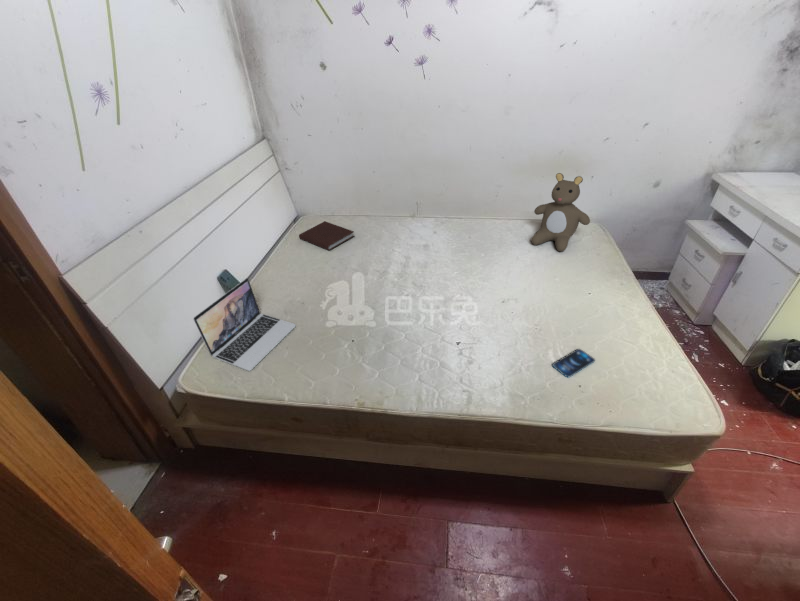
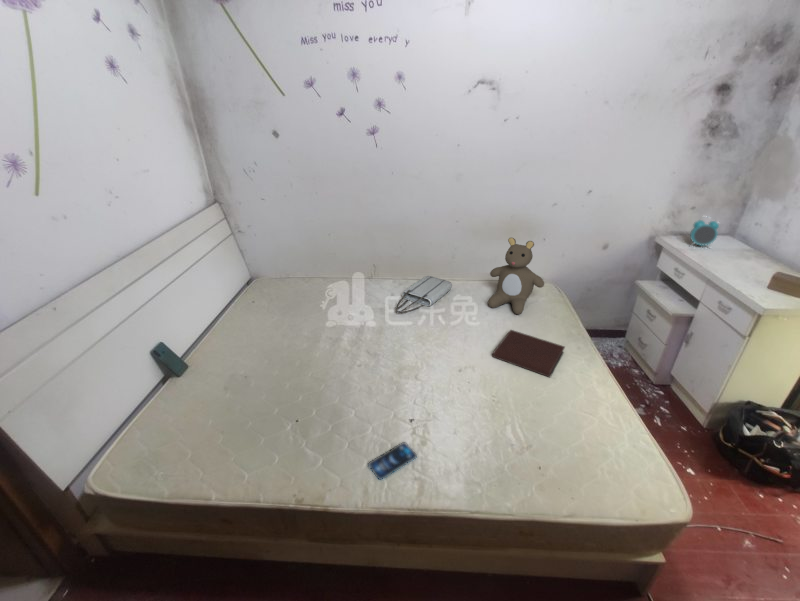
alarm clock: none [750,150,785,185] -> present [690,220,719,246]
tote bag: none [439,214,495,248] -> present [395,276,452,313]
notebook: present [299,221,354,251] -> present [493,330,565,377]
laptop: present [194,278,296,371] -> none [112,353,235,462]
smartphone: present [553,349,595,377] -> present [368,443,417,480]

